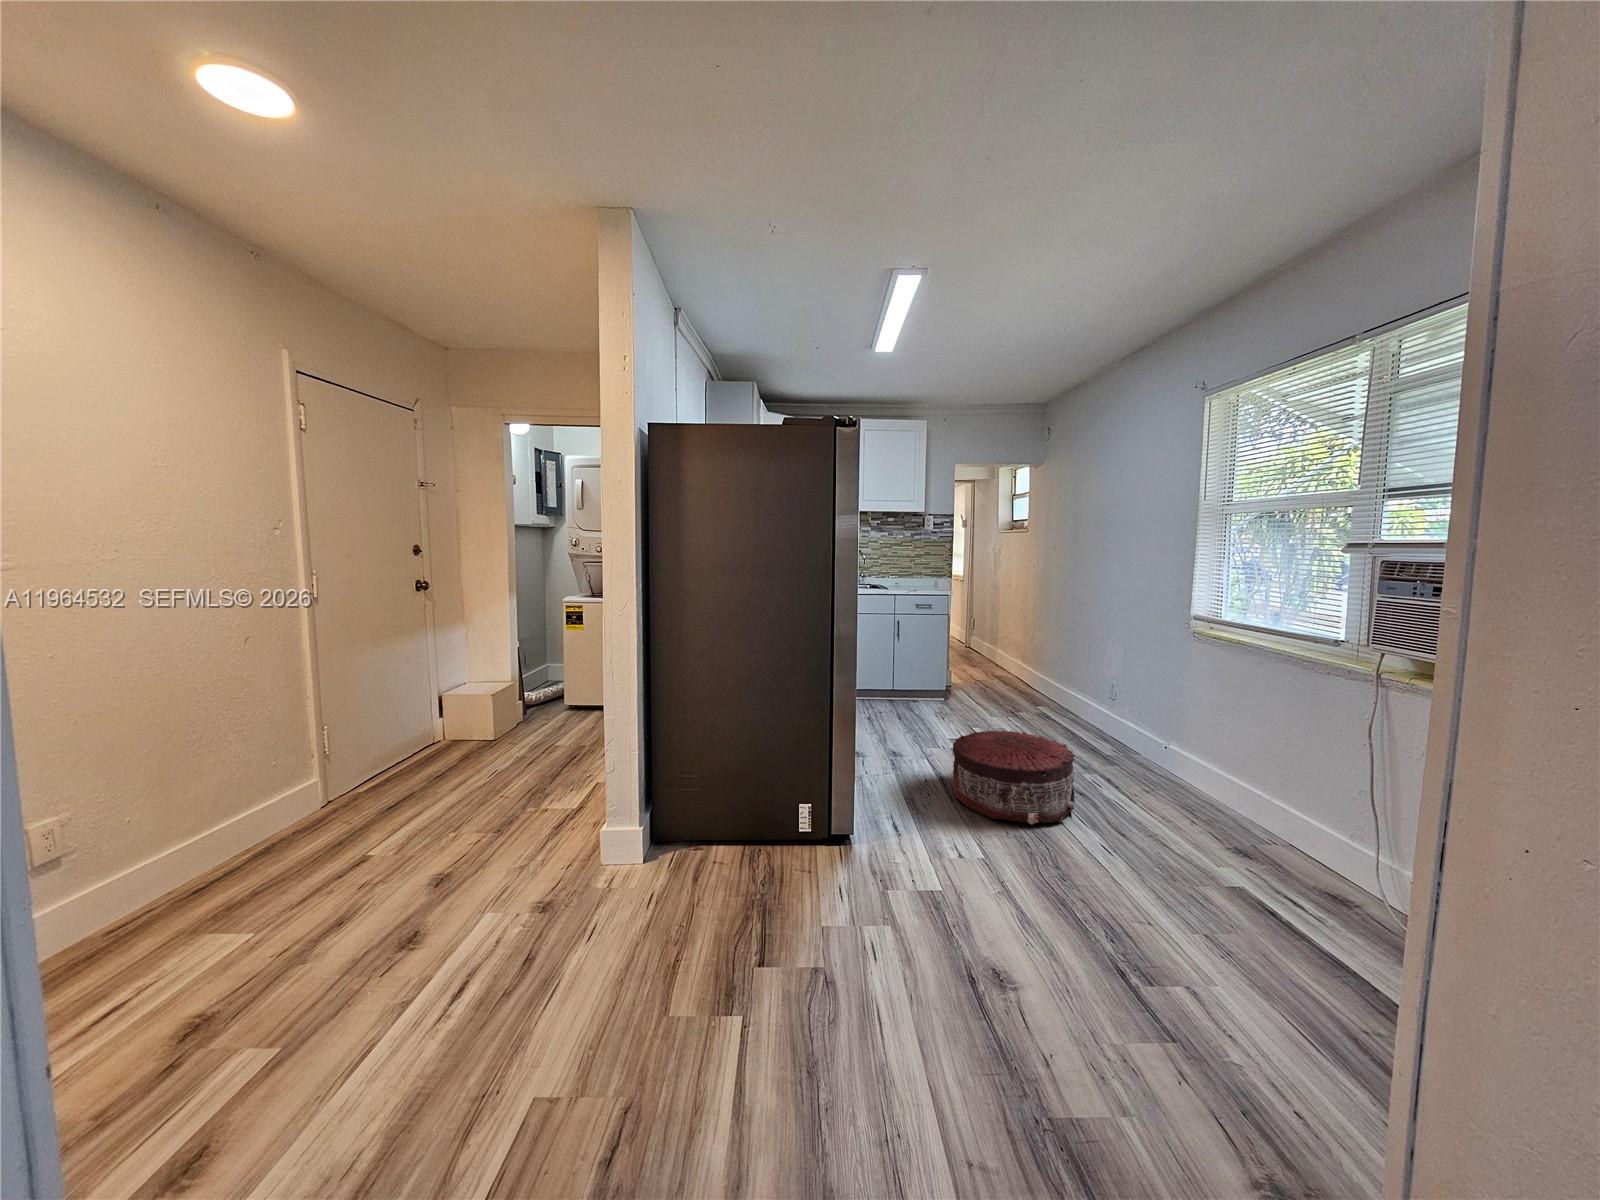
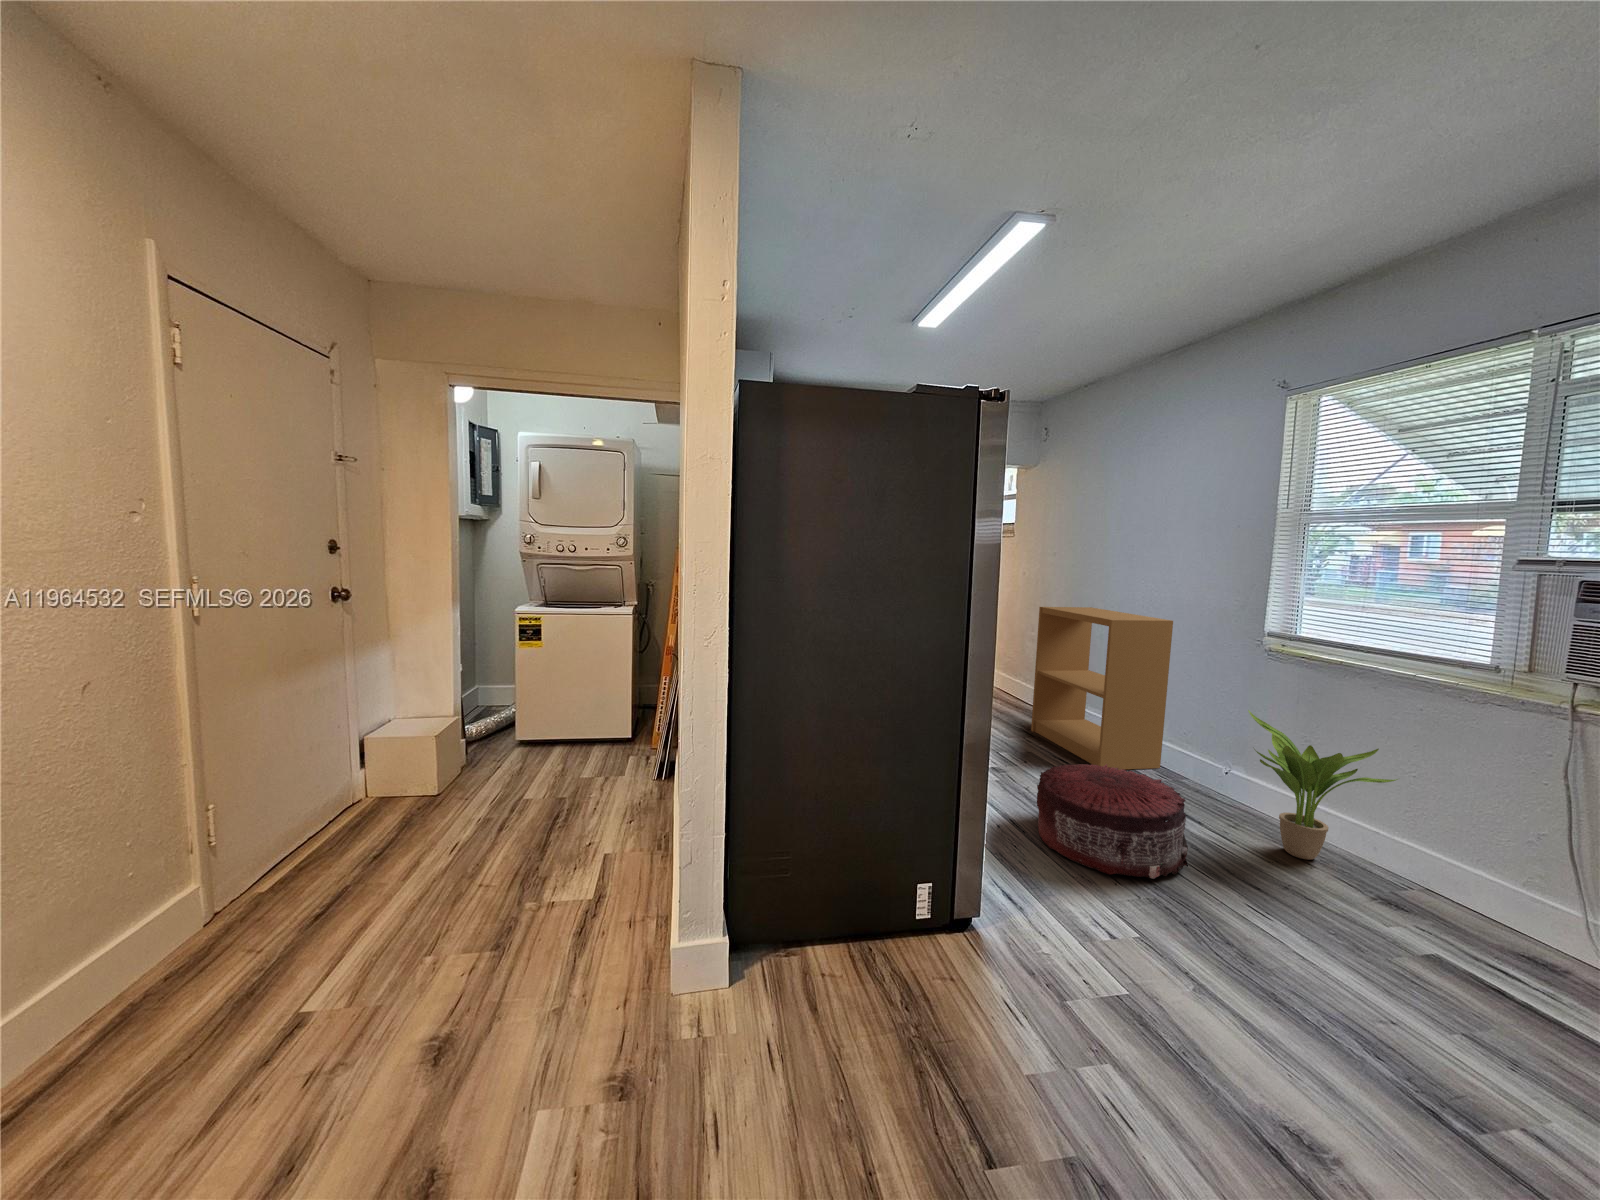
bookshelf: none [1012,595,1126,746] -> present [1031,607,1173,770]
potted plant: none [1149,683,1273,822] -> present [1248,710,1398,860]

